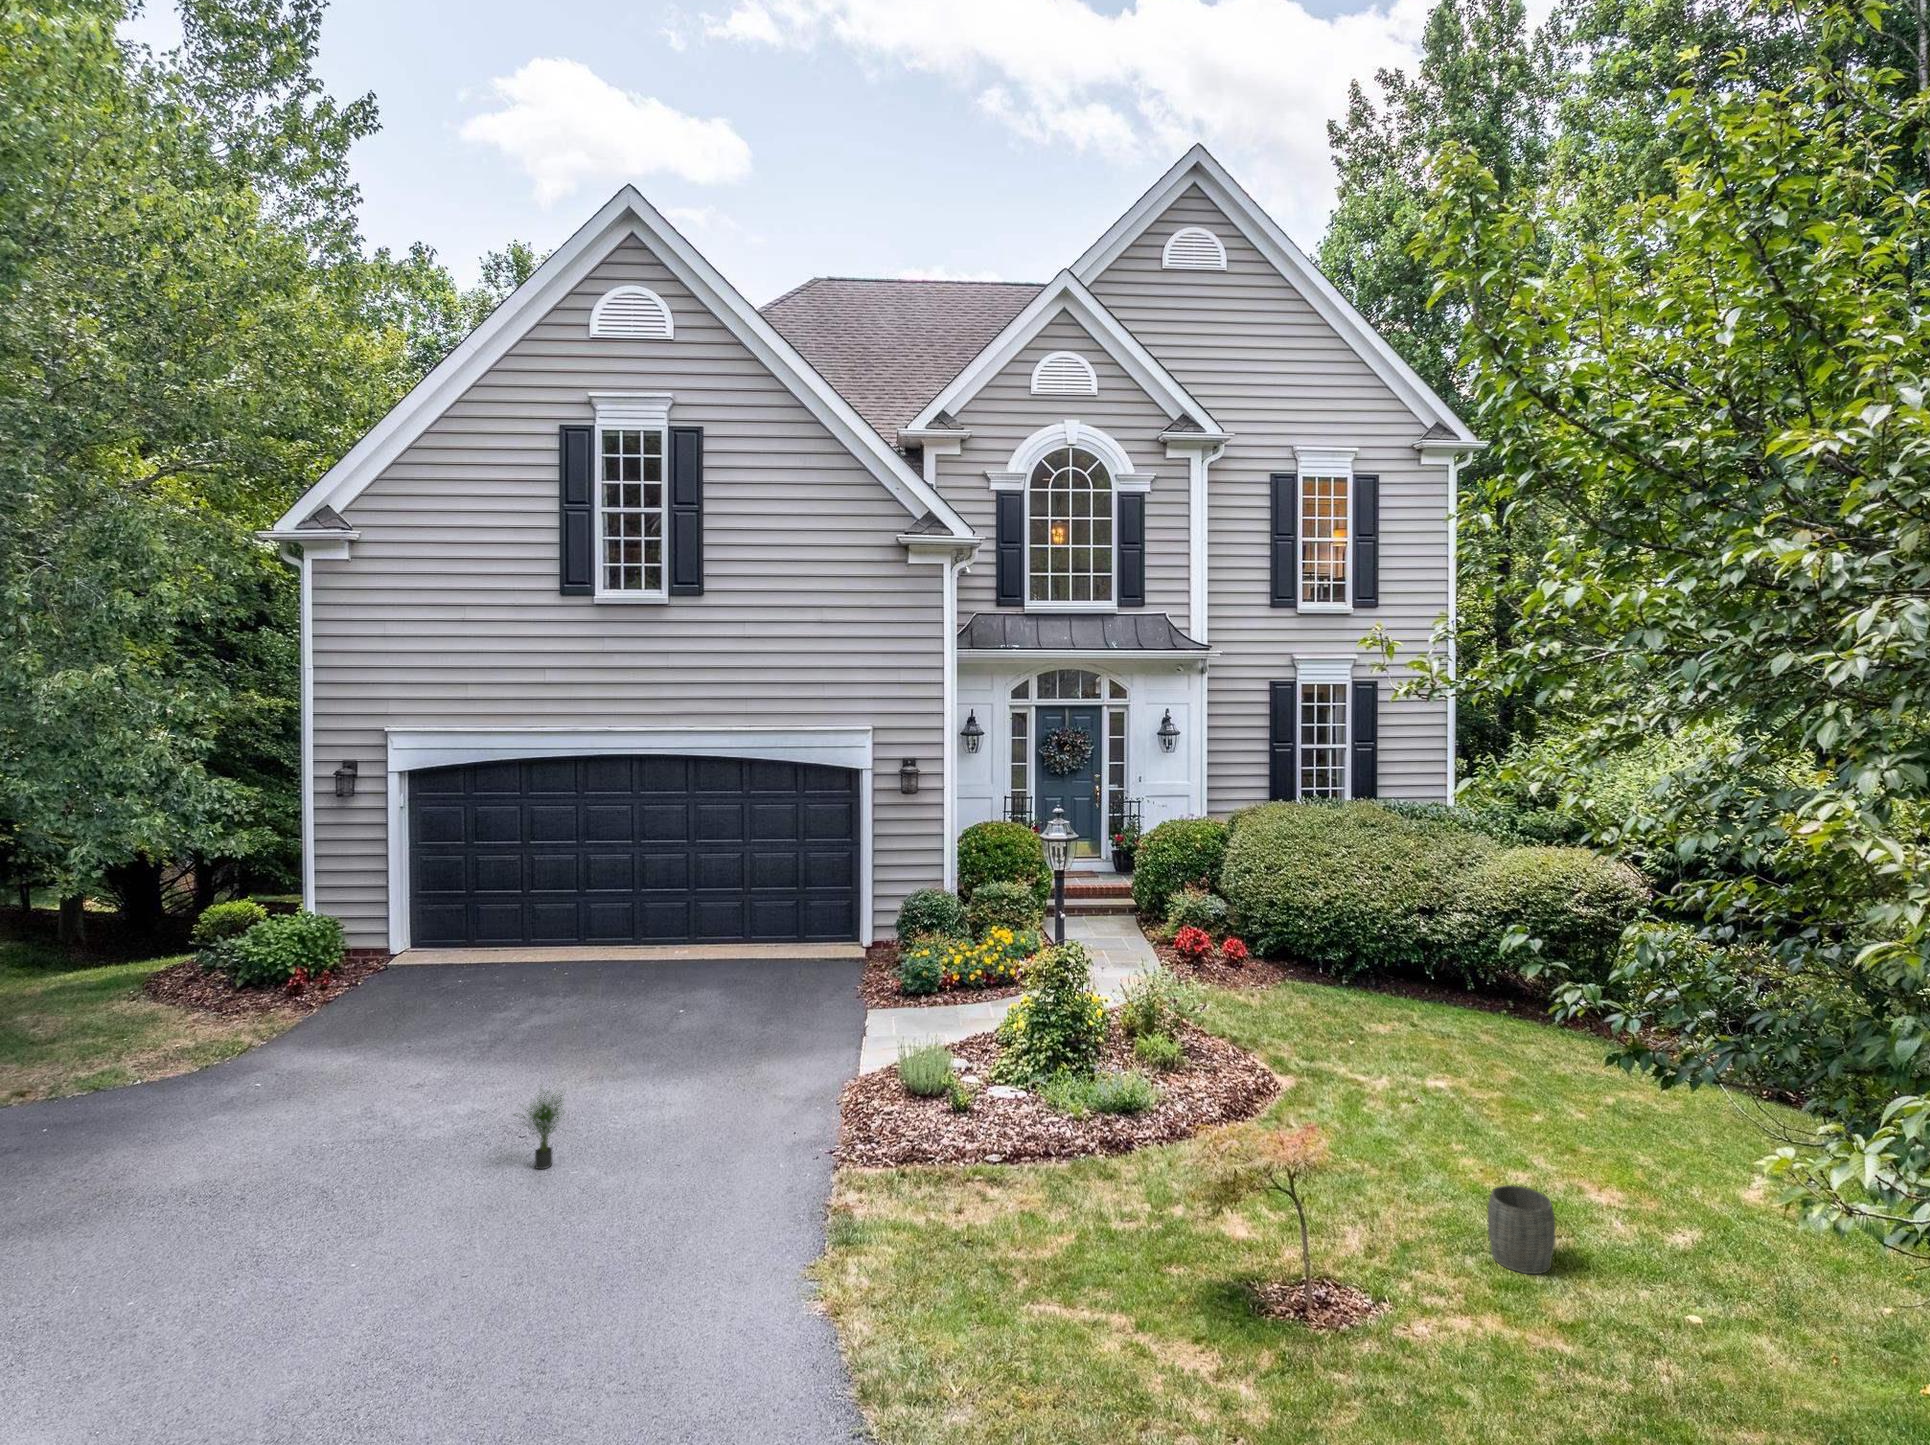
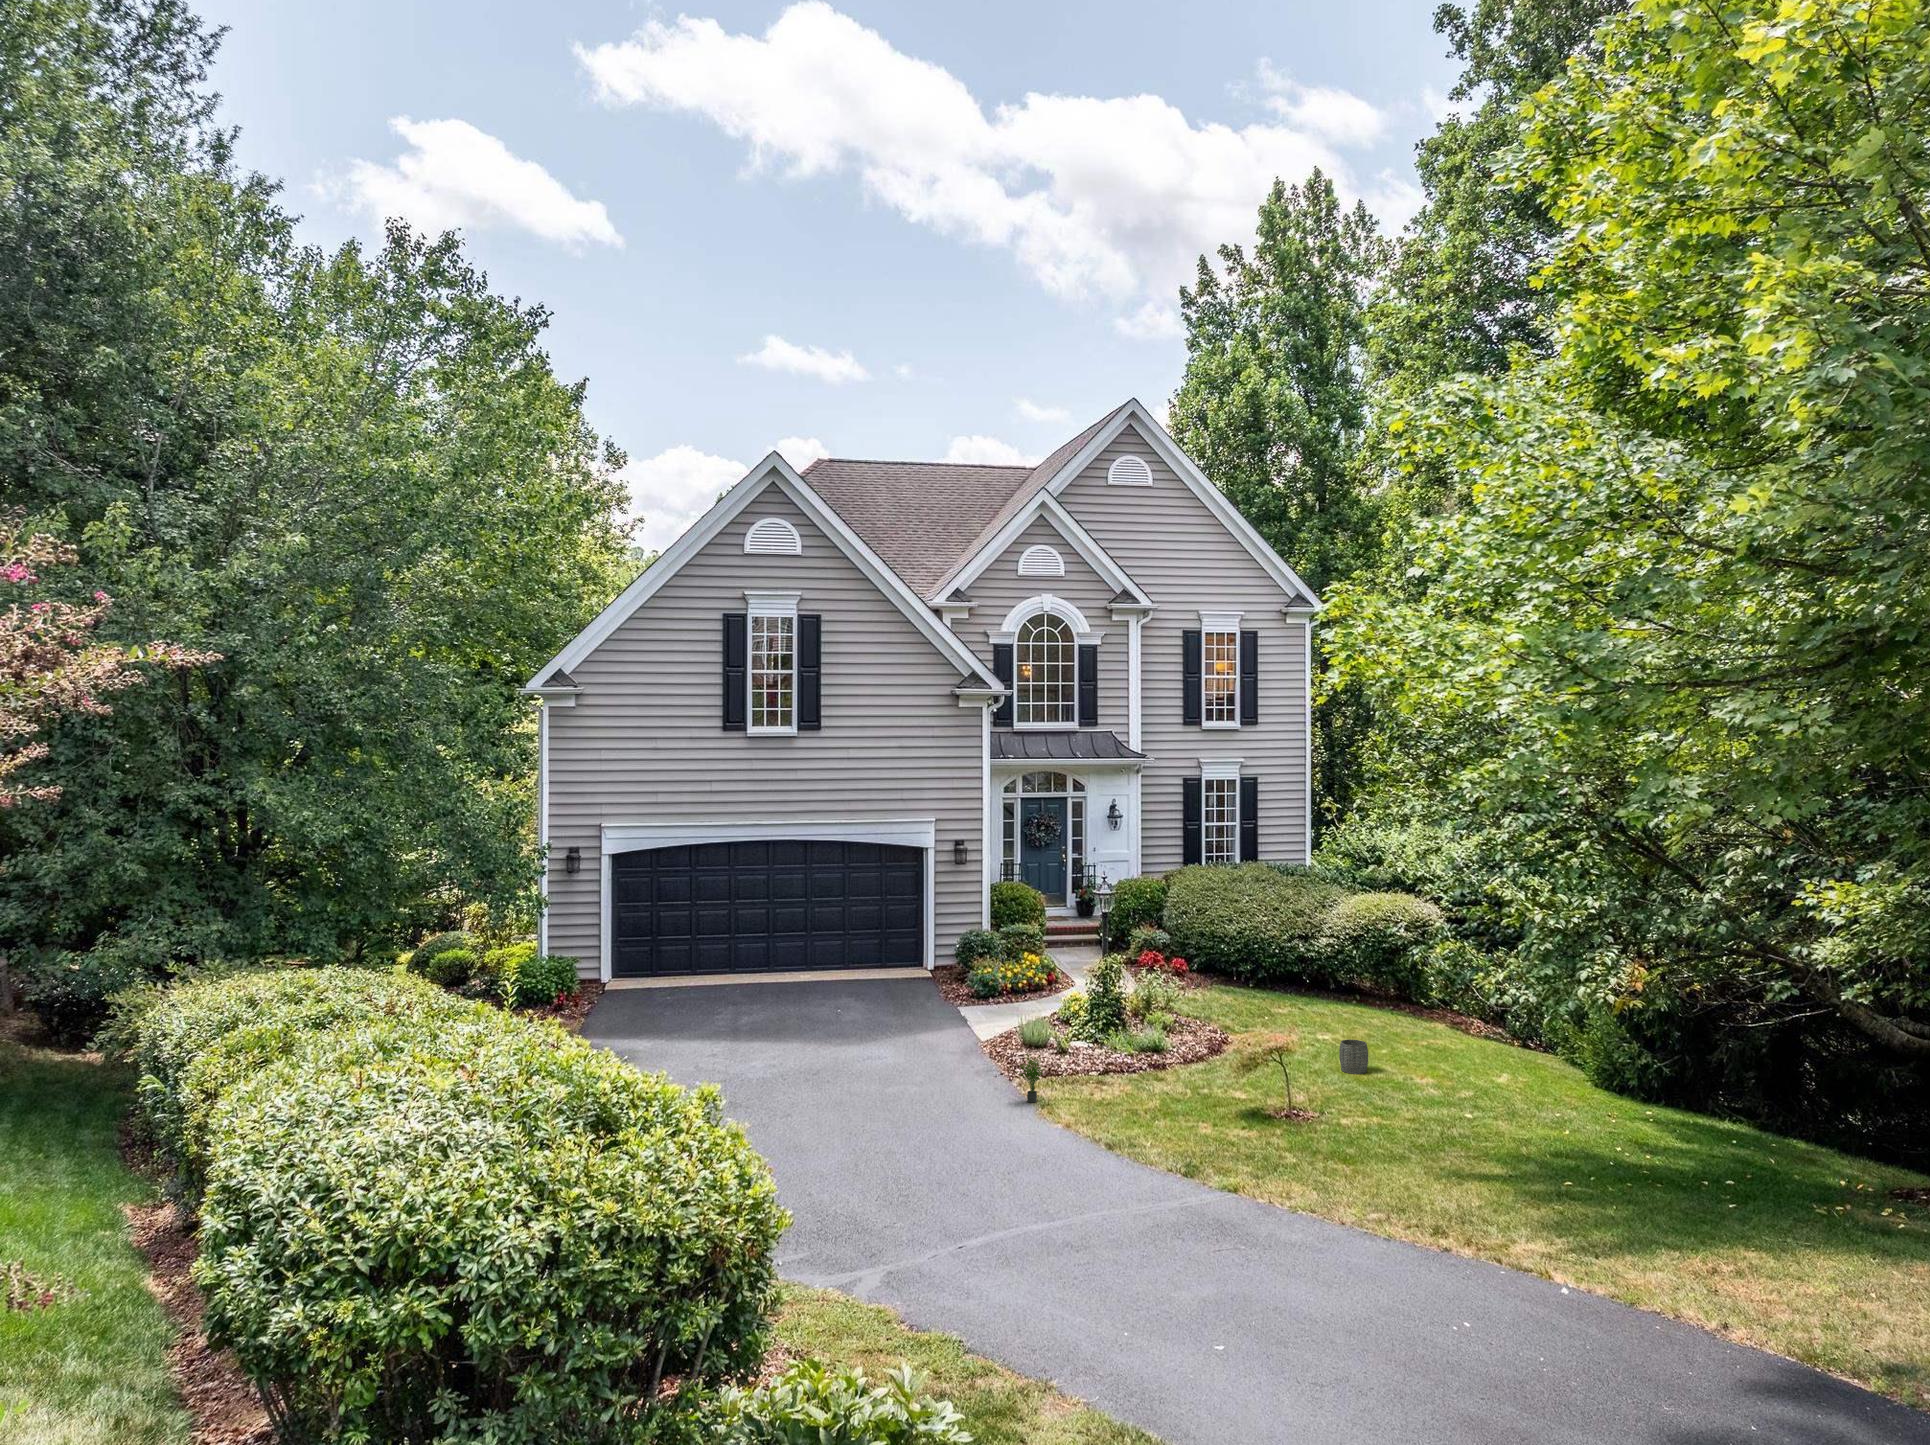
potted plant: present [523,1092,564,1169] -> present [1022,1057,1044,1103]

